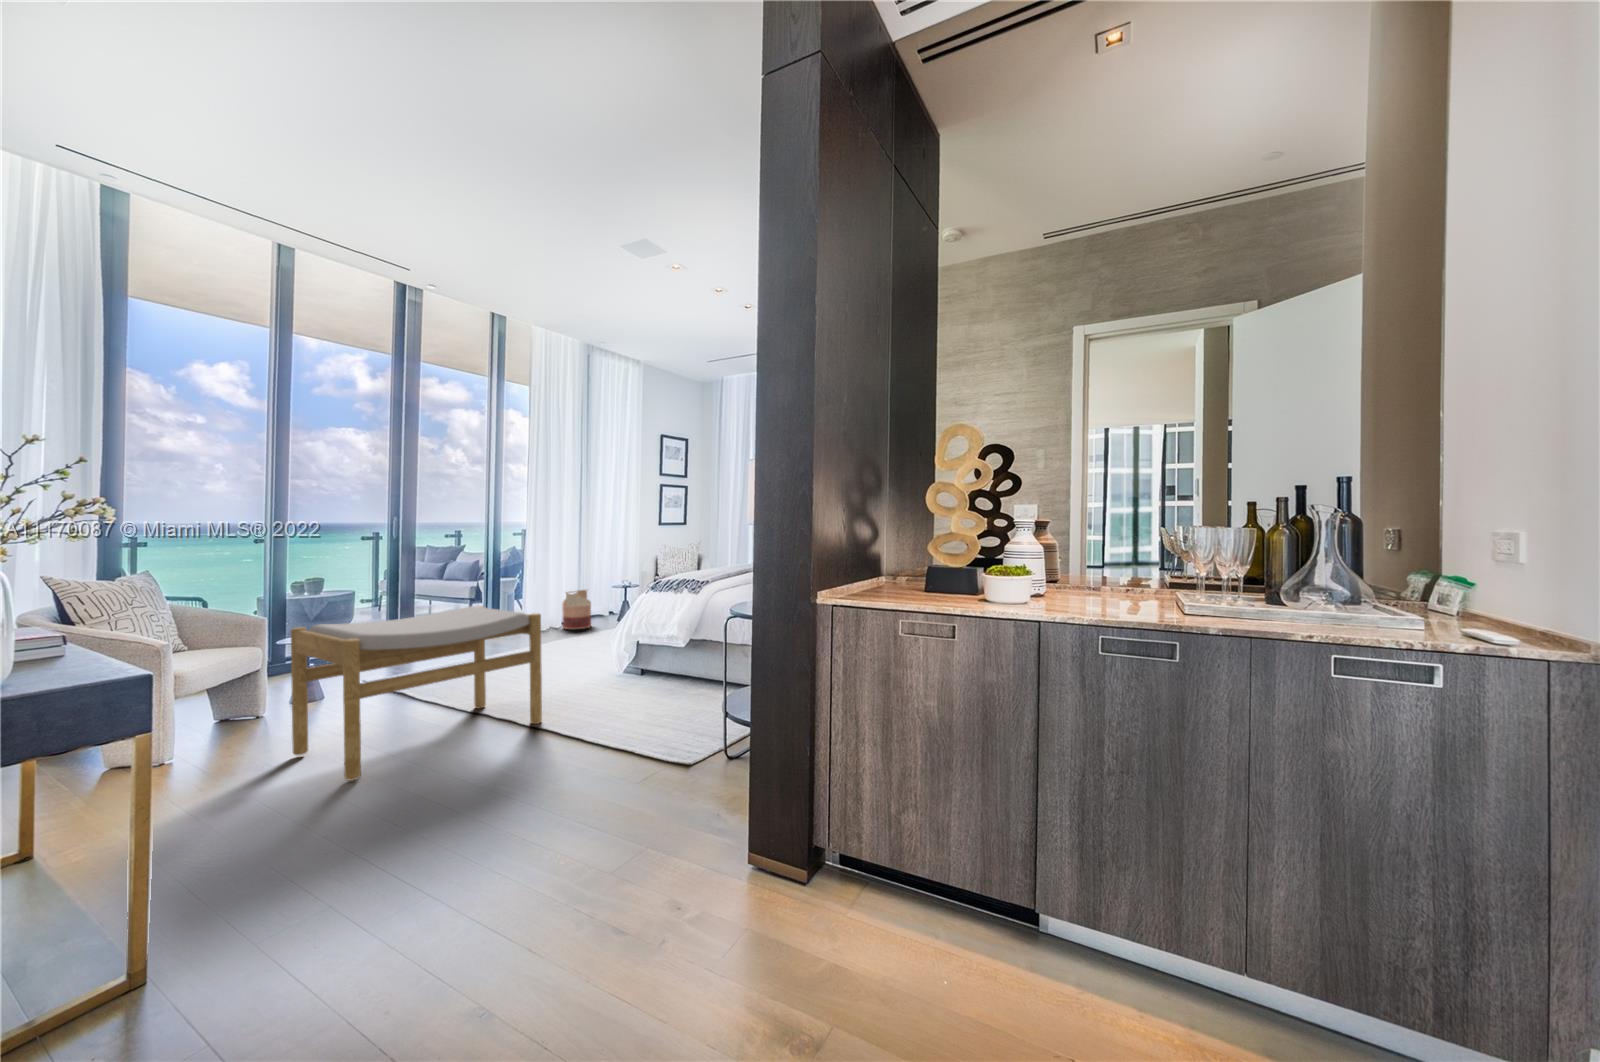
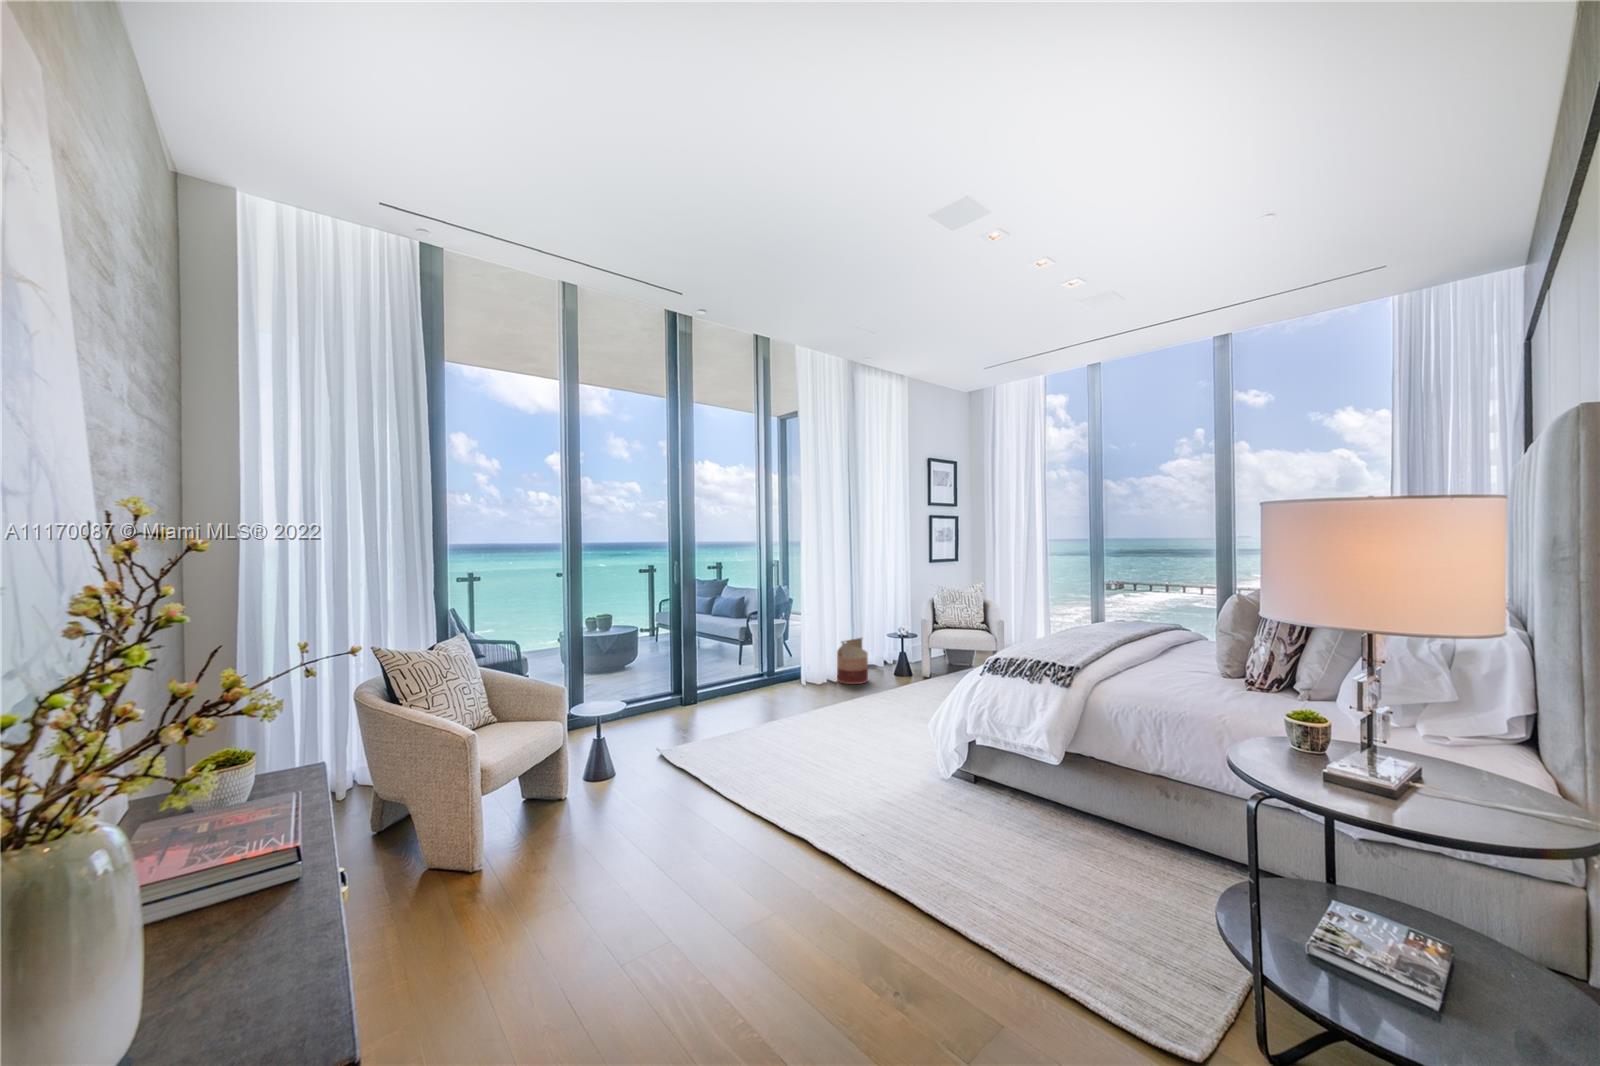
footstool: present [291,606,542,780] -> none [597,689,879,965]

